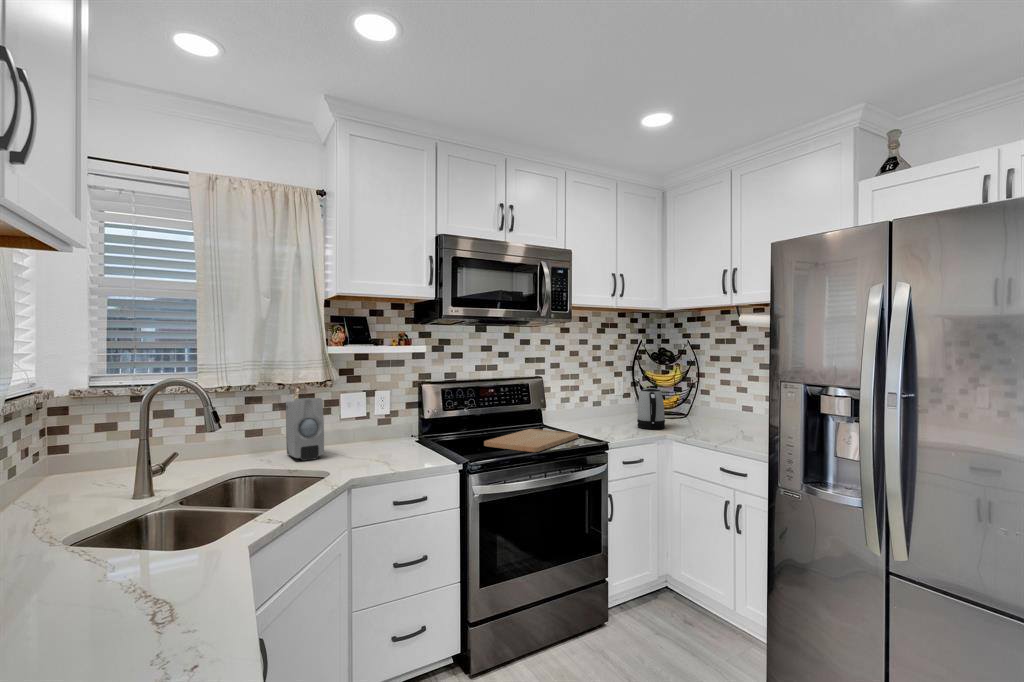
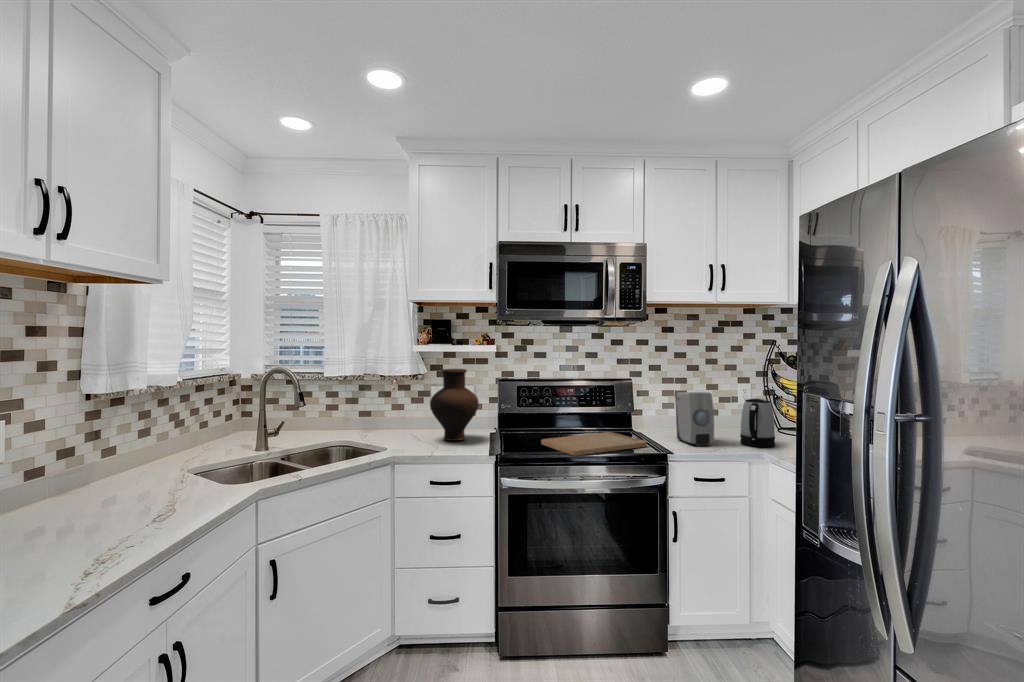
vase: none [360,371,416,453] -> present [430,369,479,441]
soap dispenser: present [286,398,324,461] -> present [675,392,714,446]

